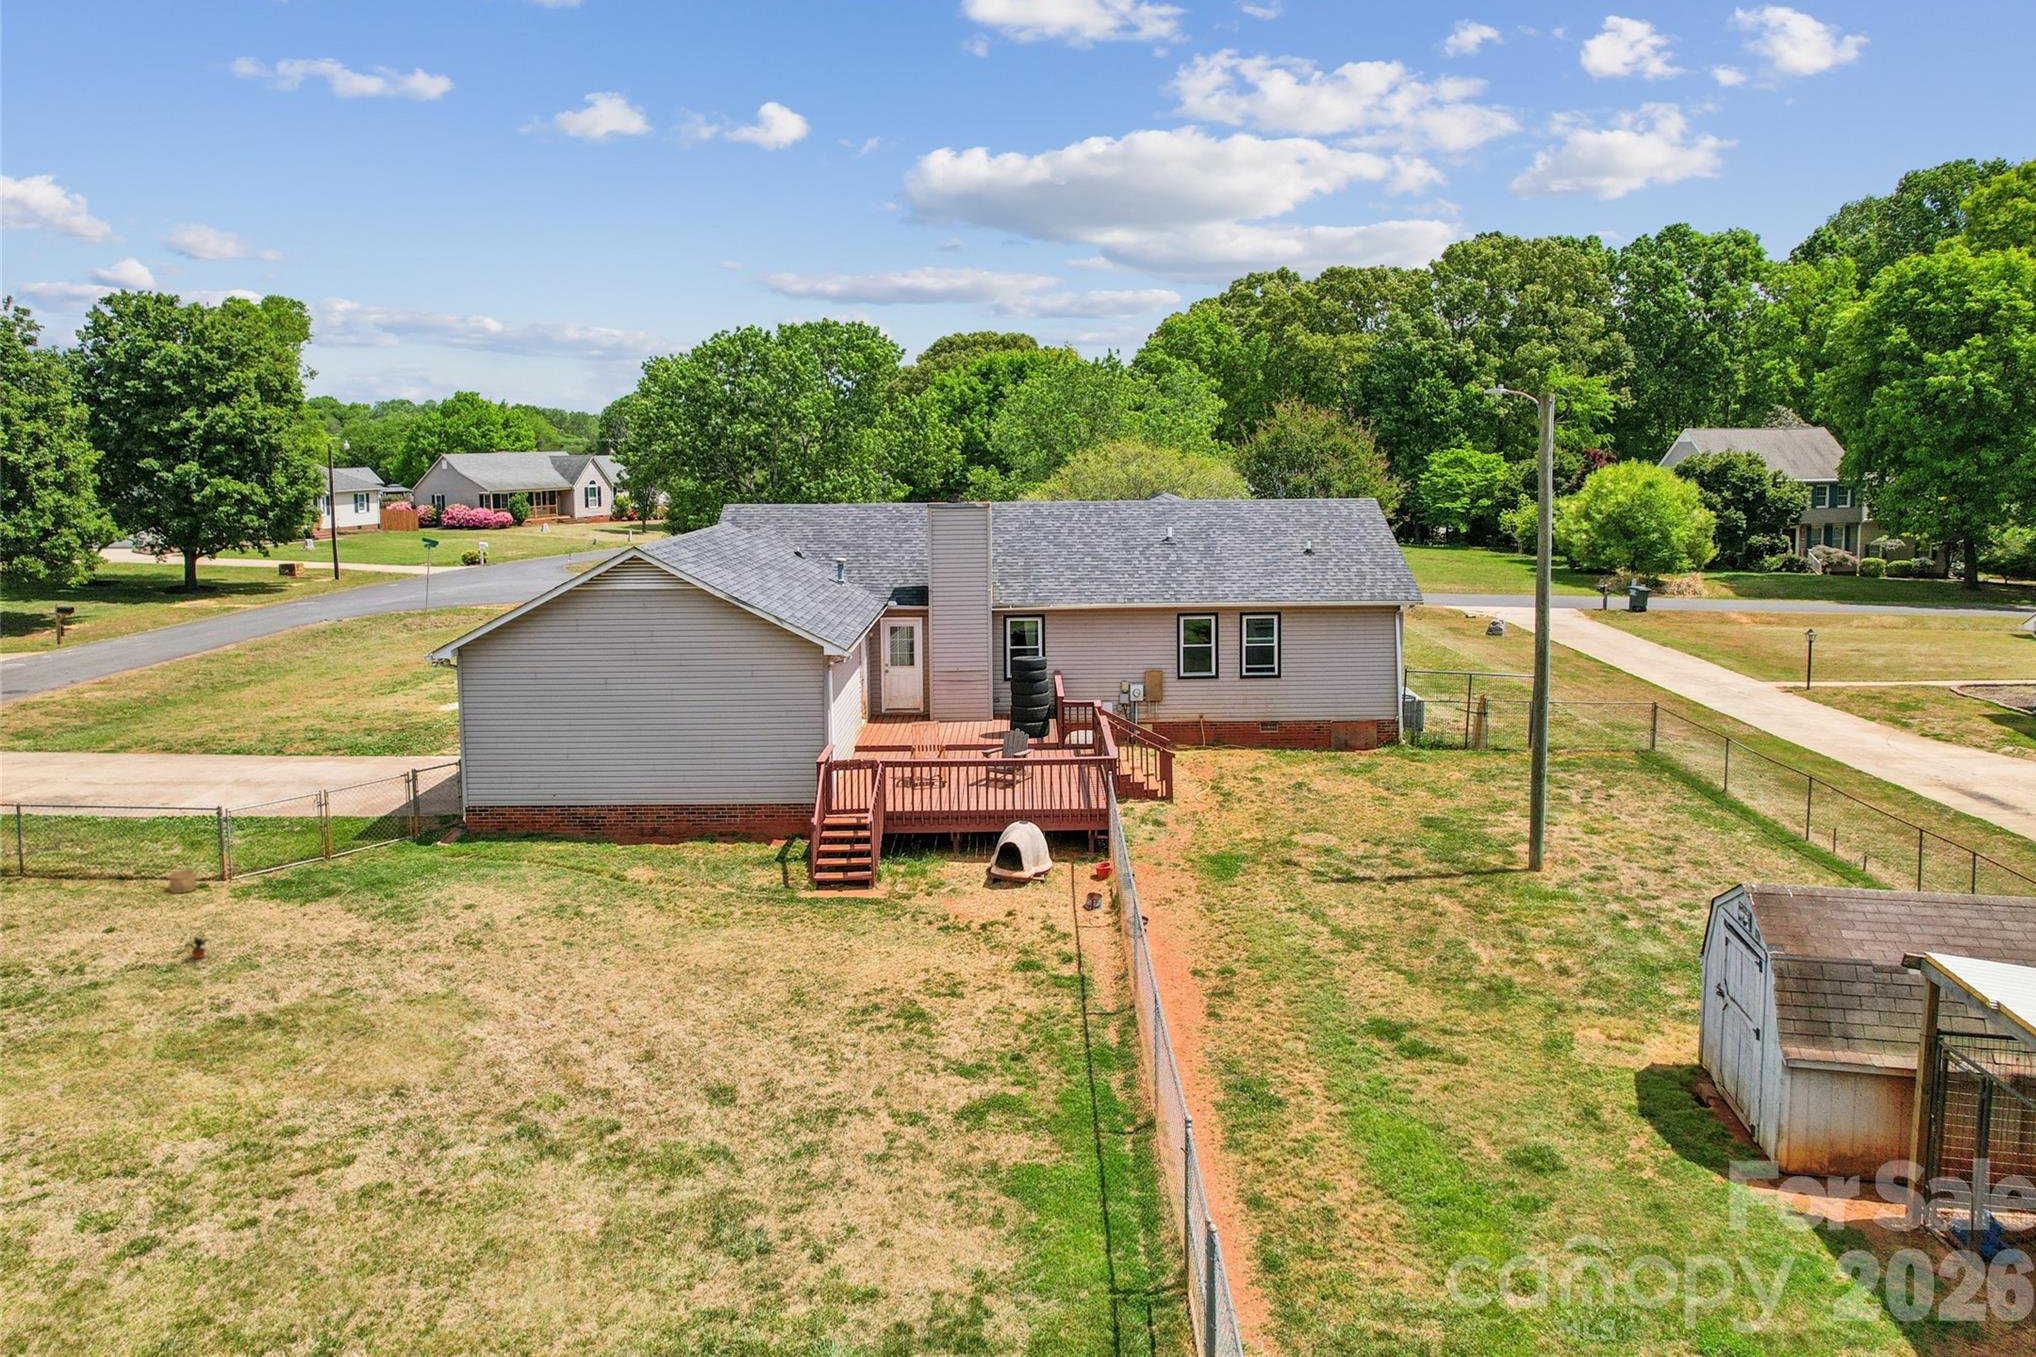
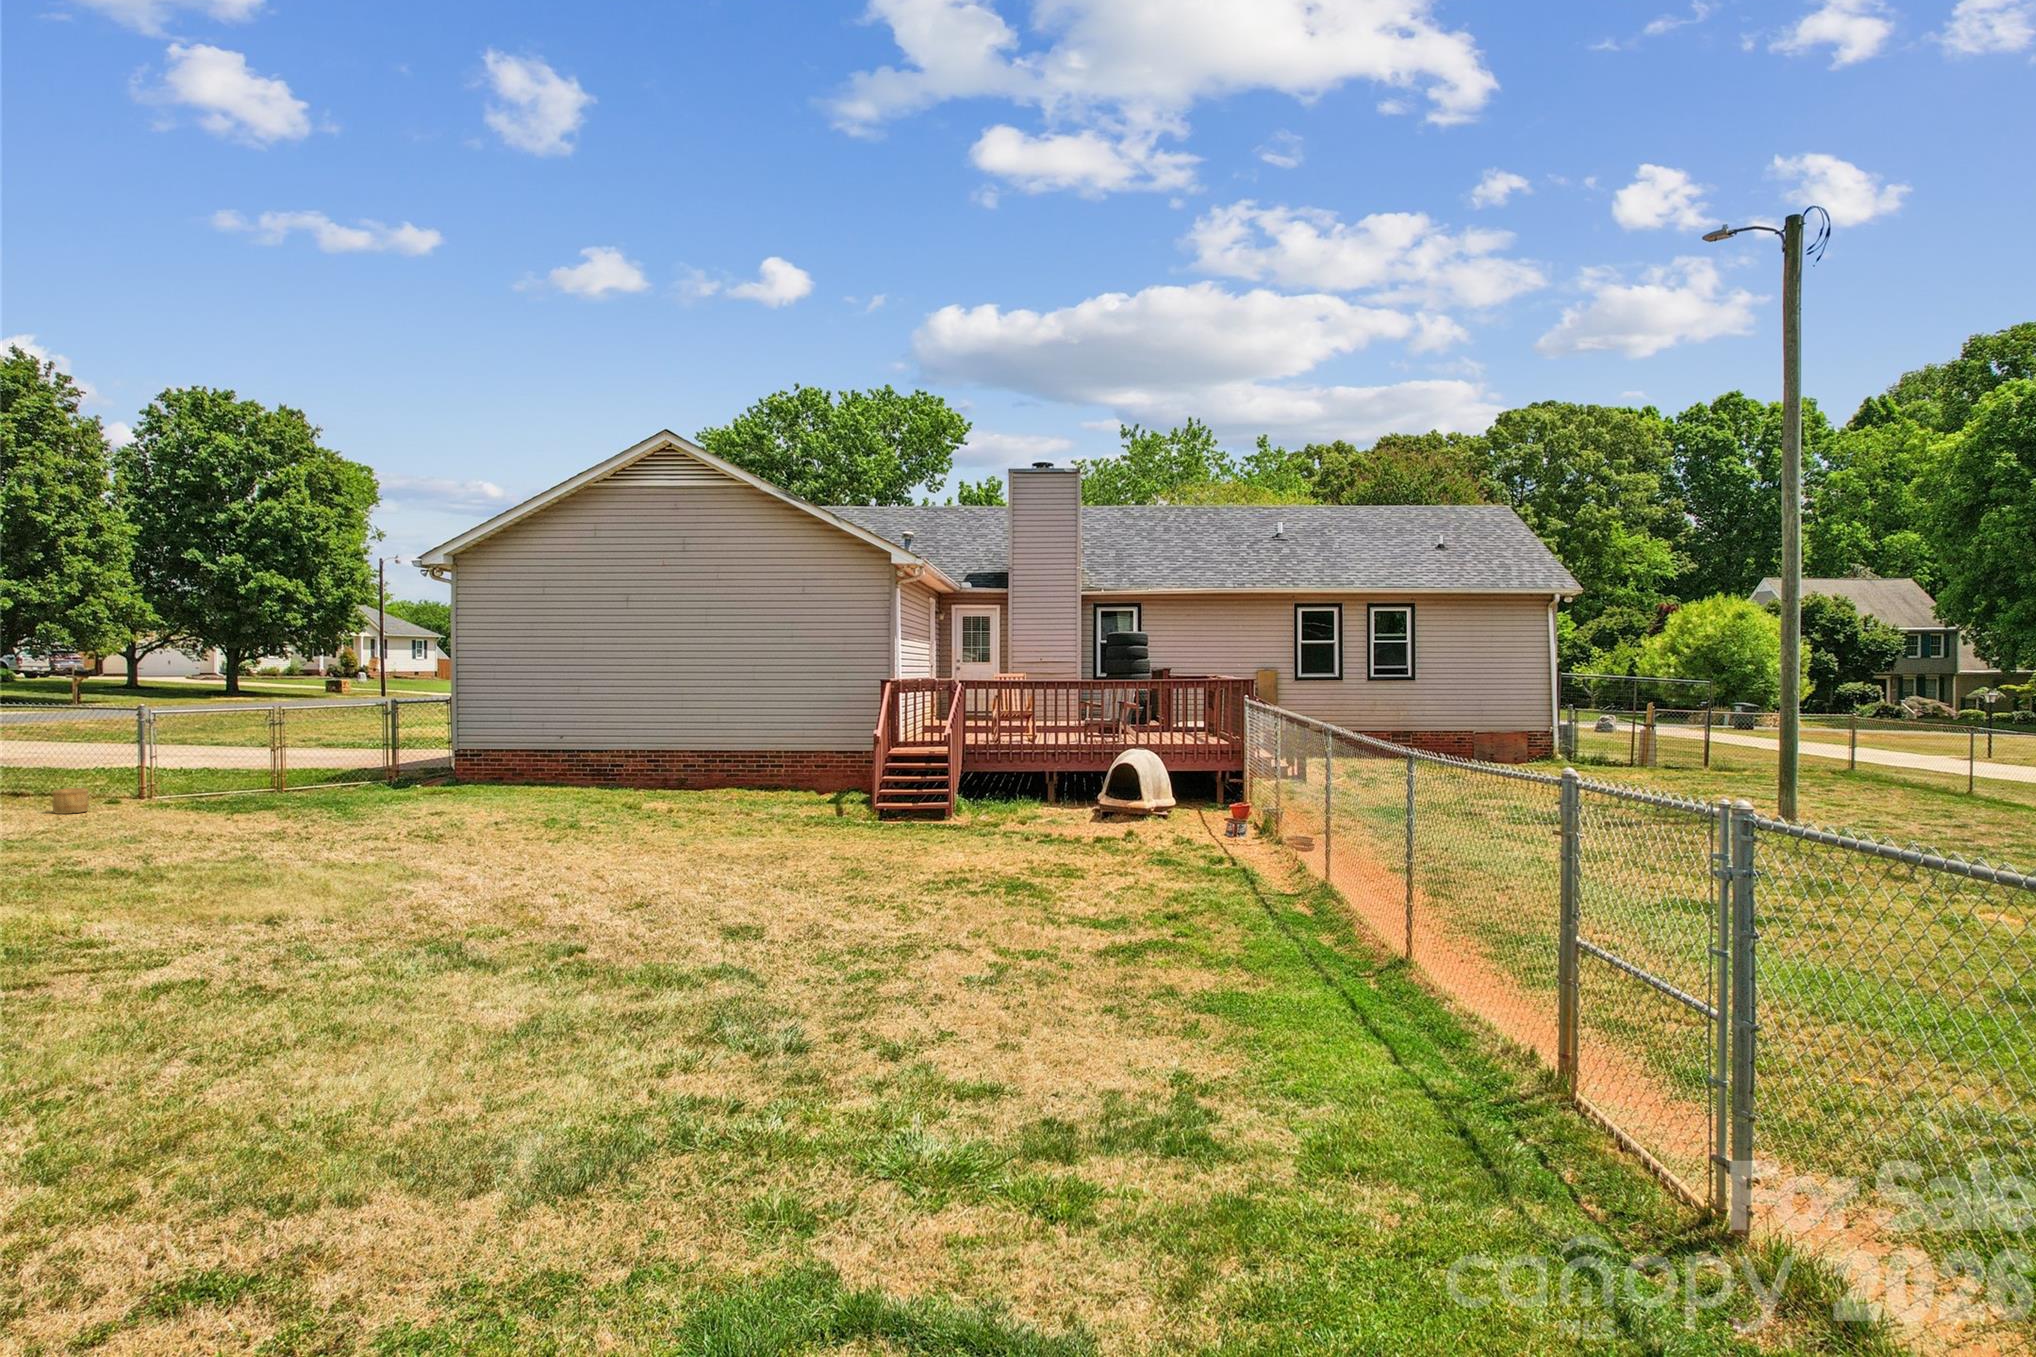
potted plant: present [185,938,206,958] -> none [29,824,71,850]

